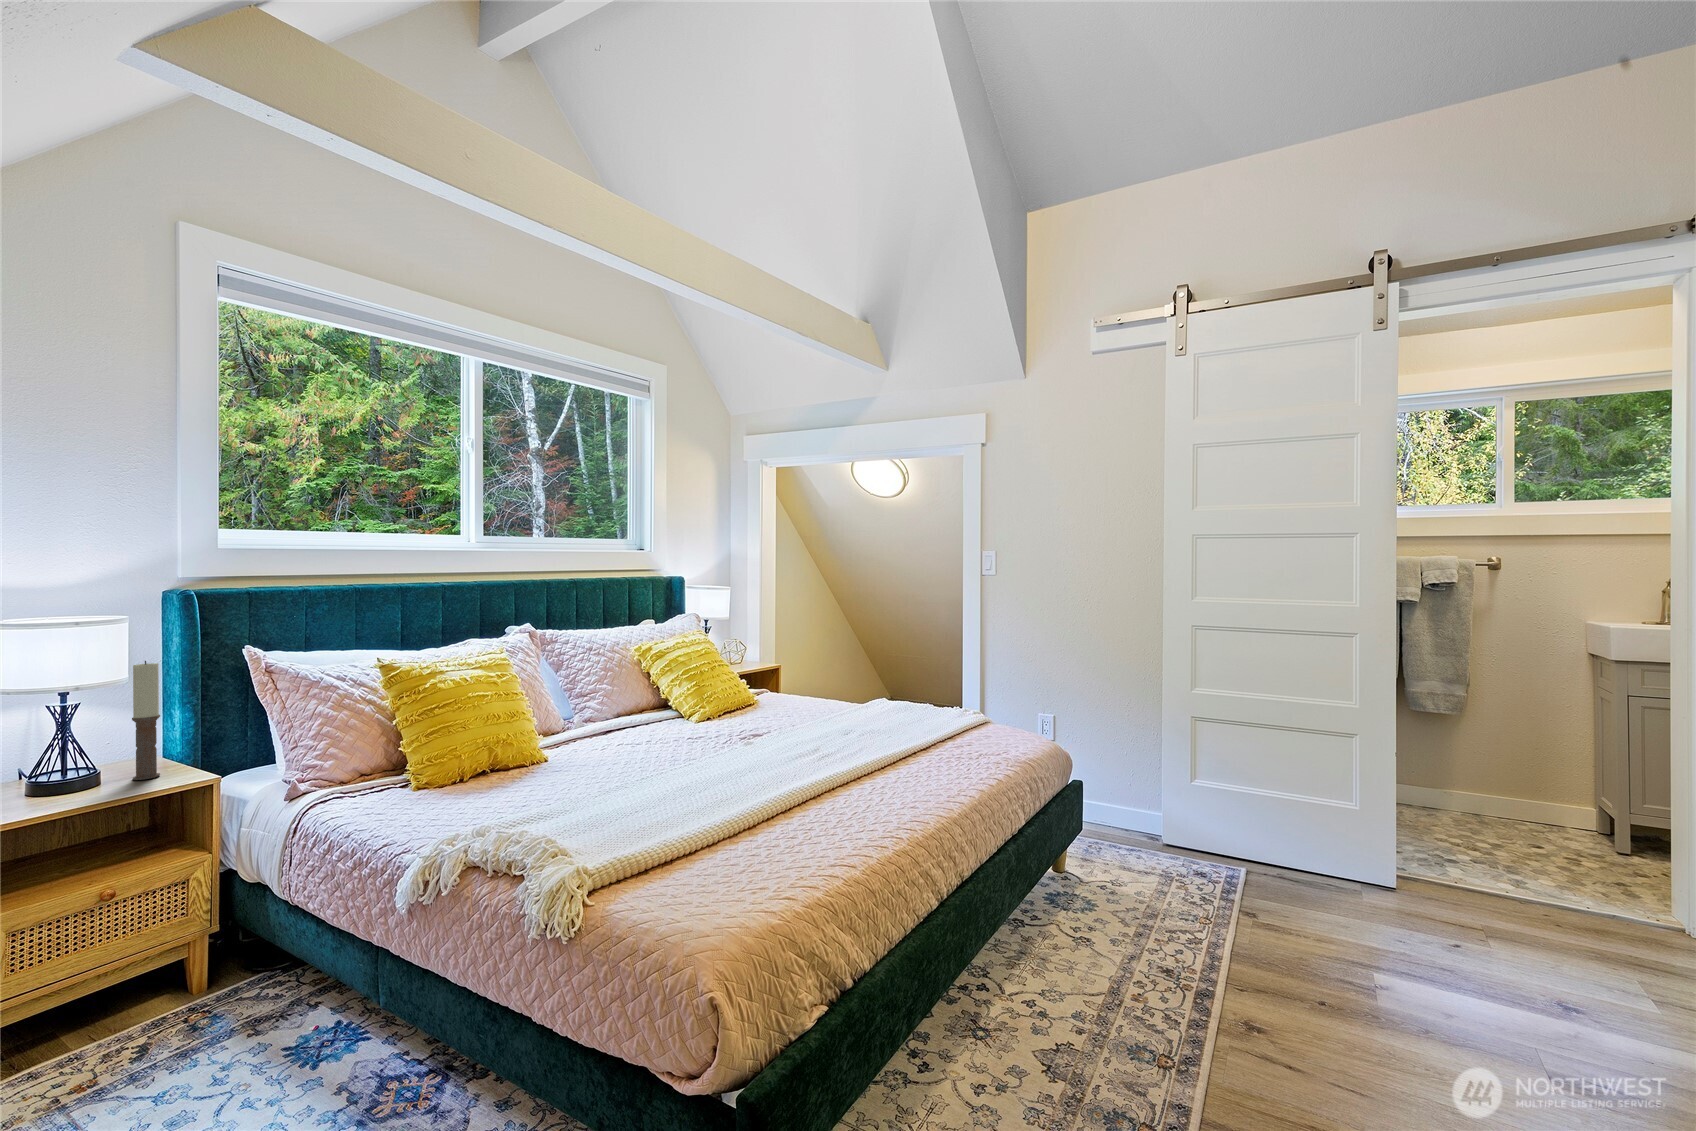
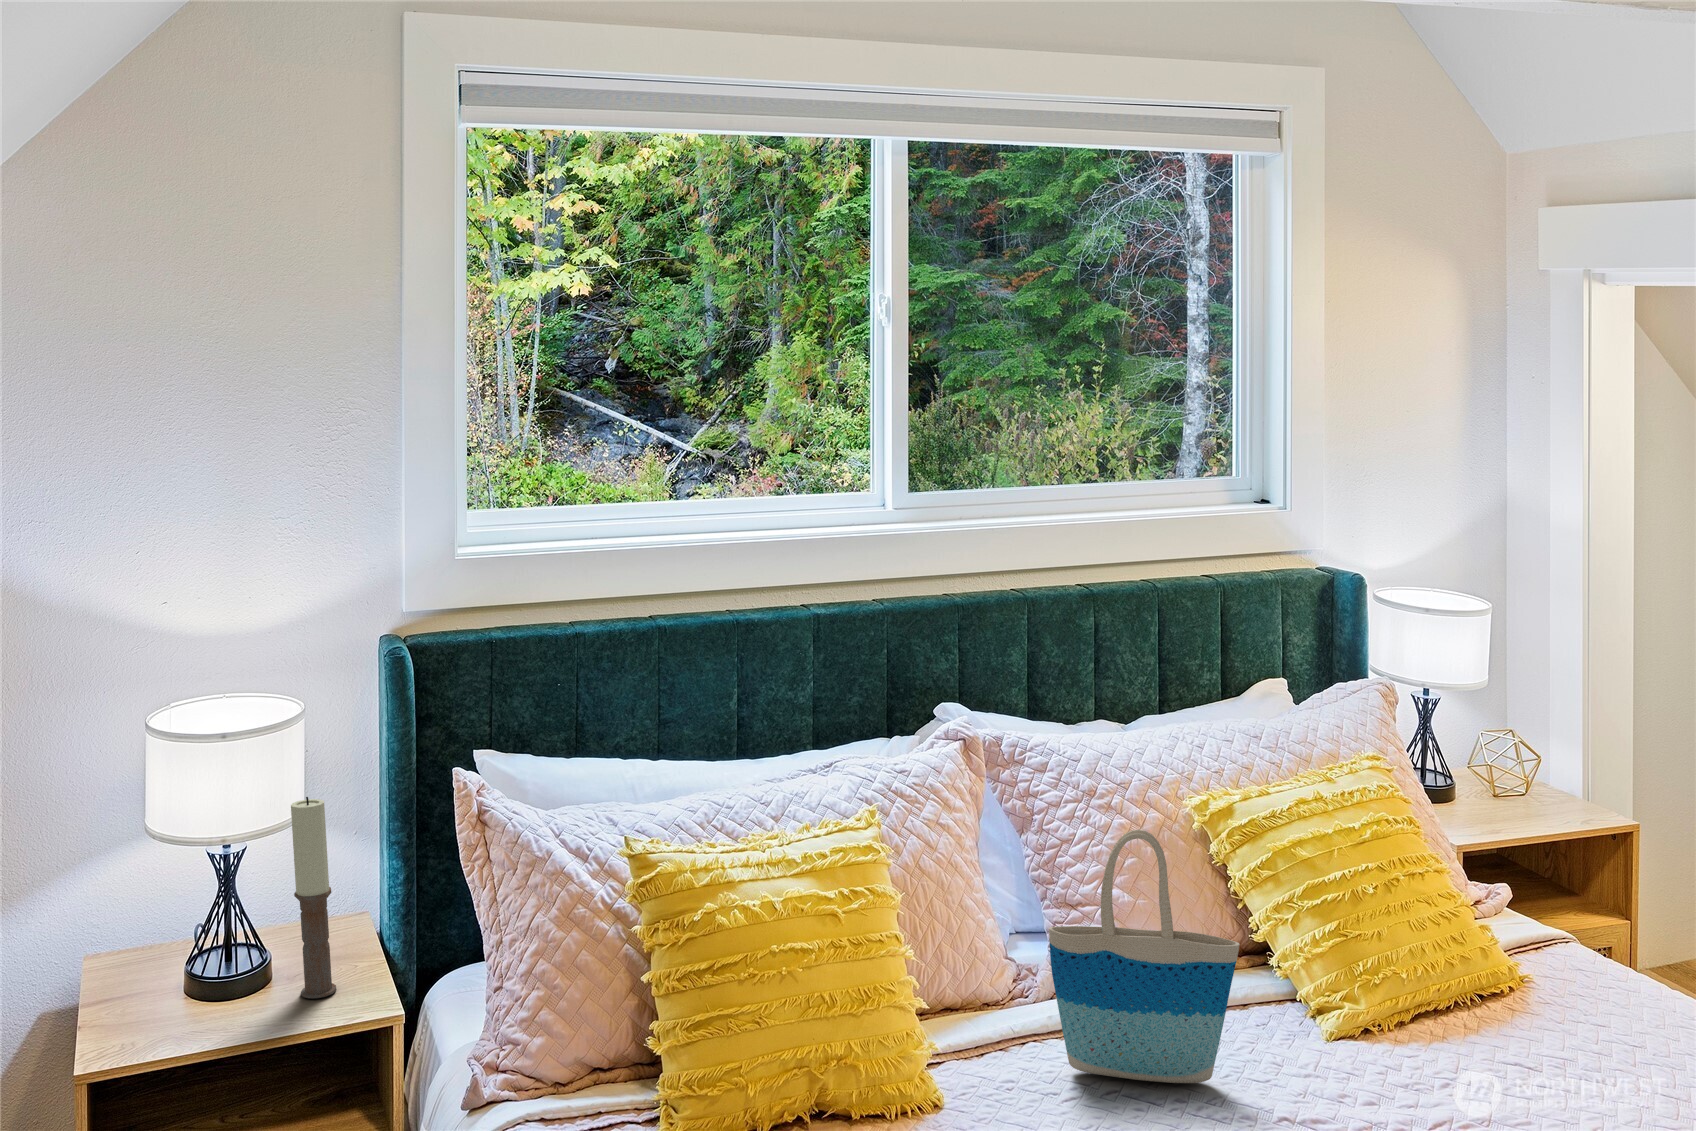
tote bag: none [589,639,668,745] -> present [1049,830,1240,1083]

